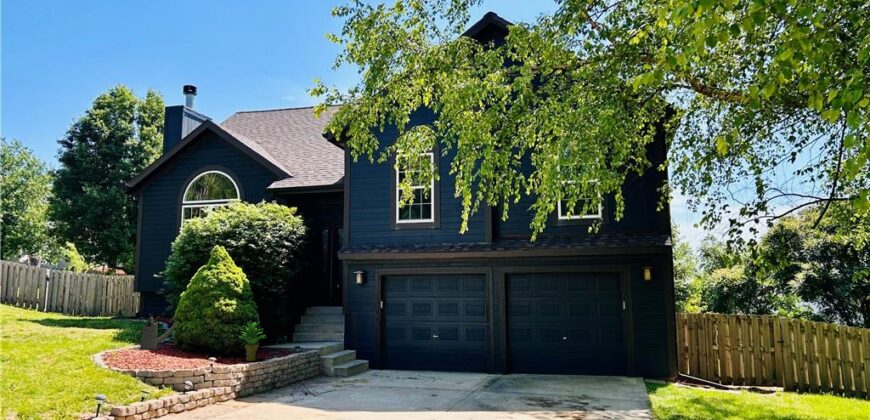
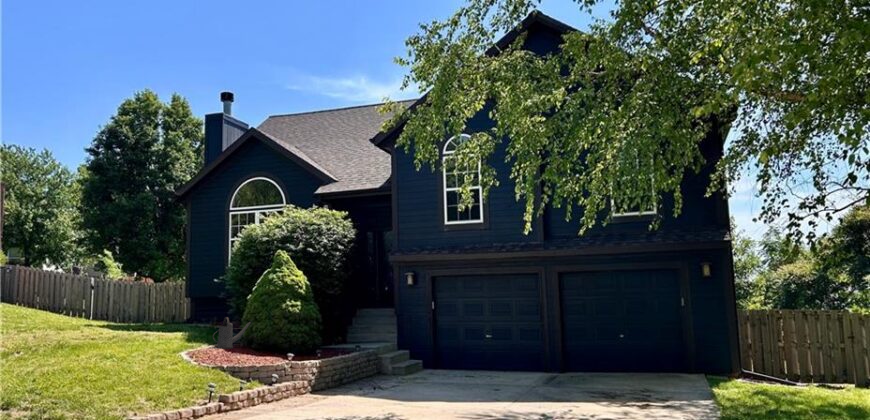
potted plant: present [239,322,263,361] -> none [308,321,335,359]

